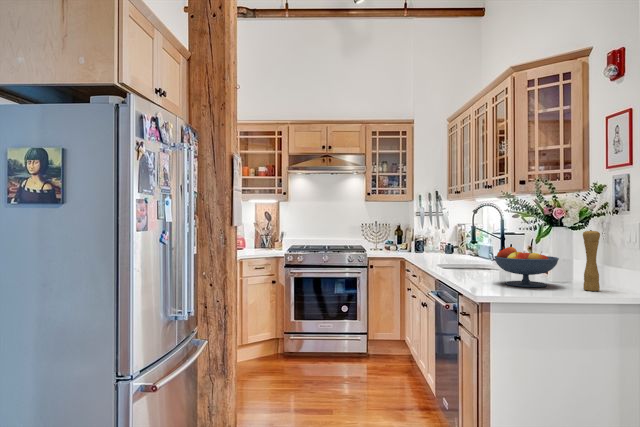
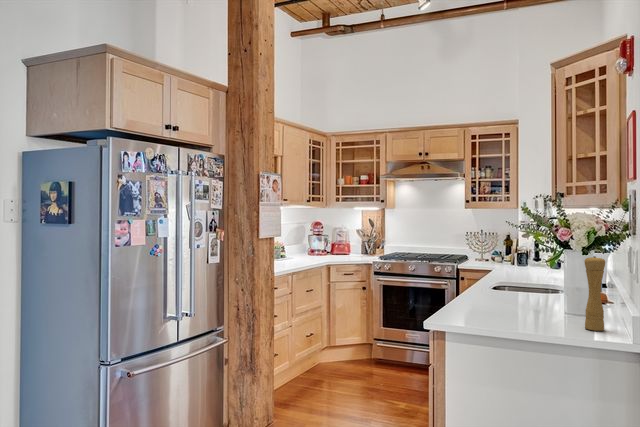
fruit bowl: present [494,247,559,287] -> none [491,270,566,319]

